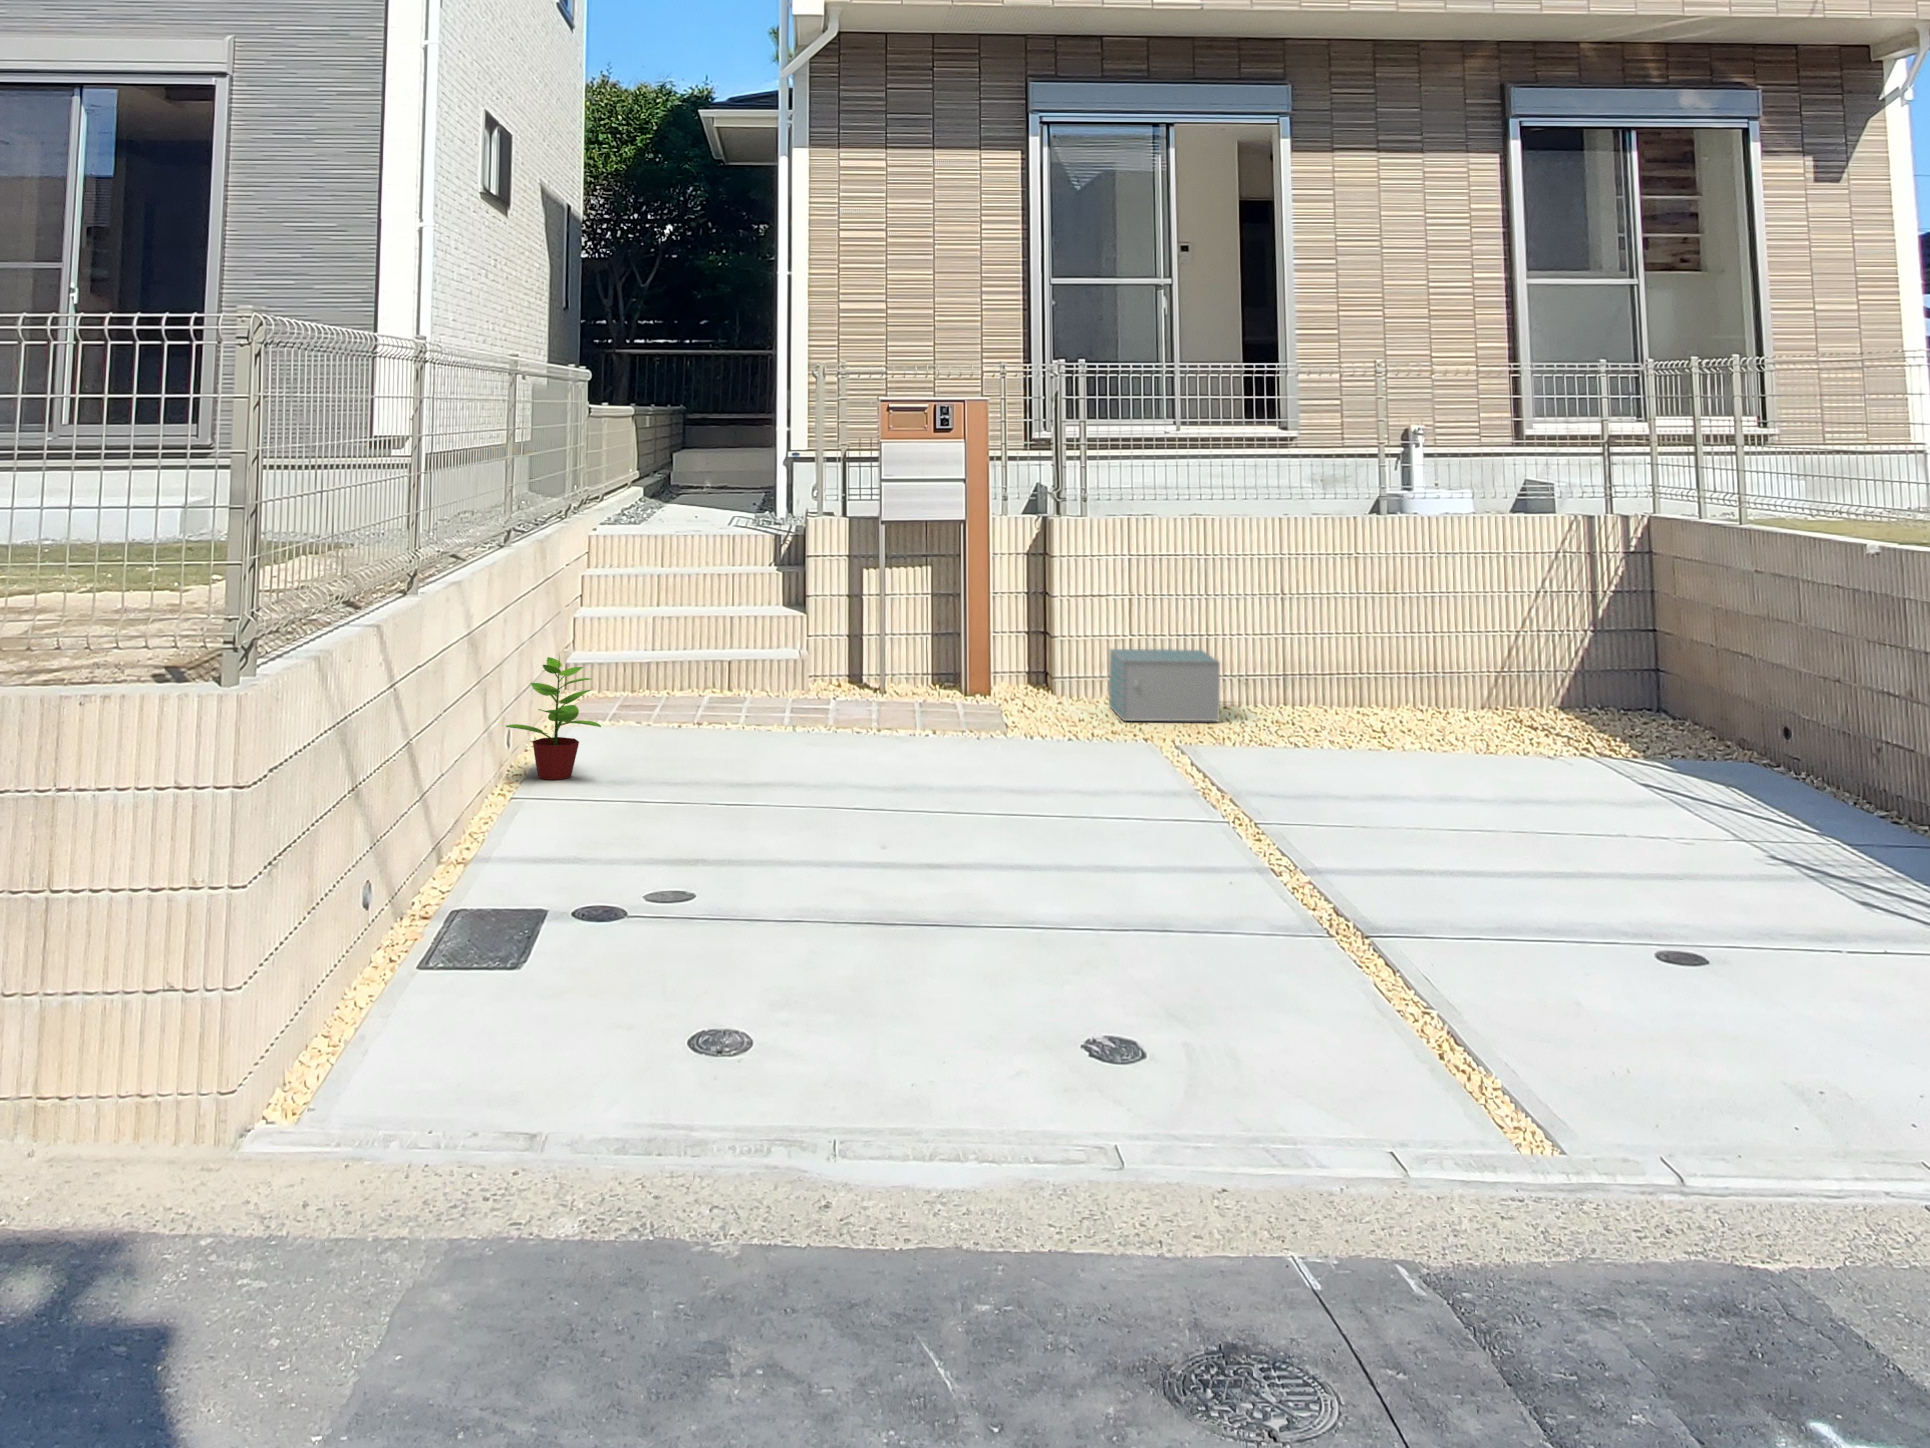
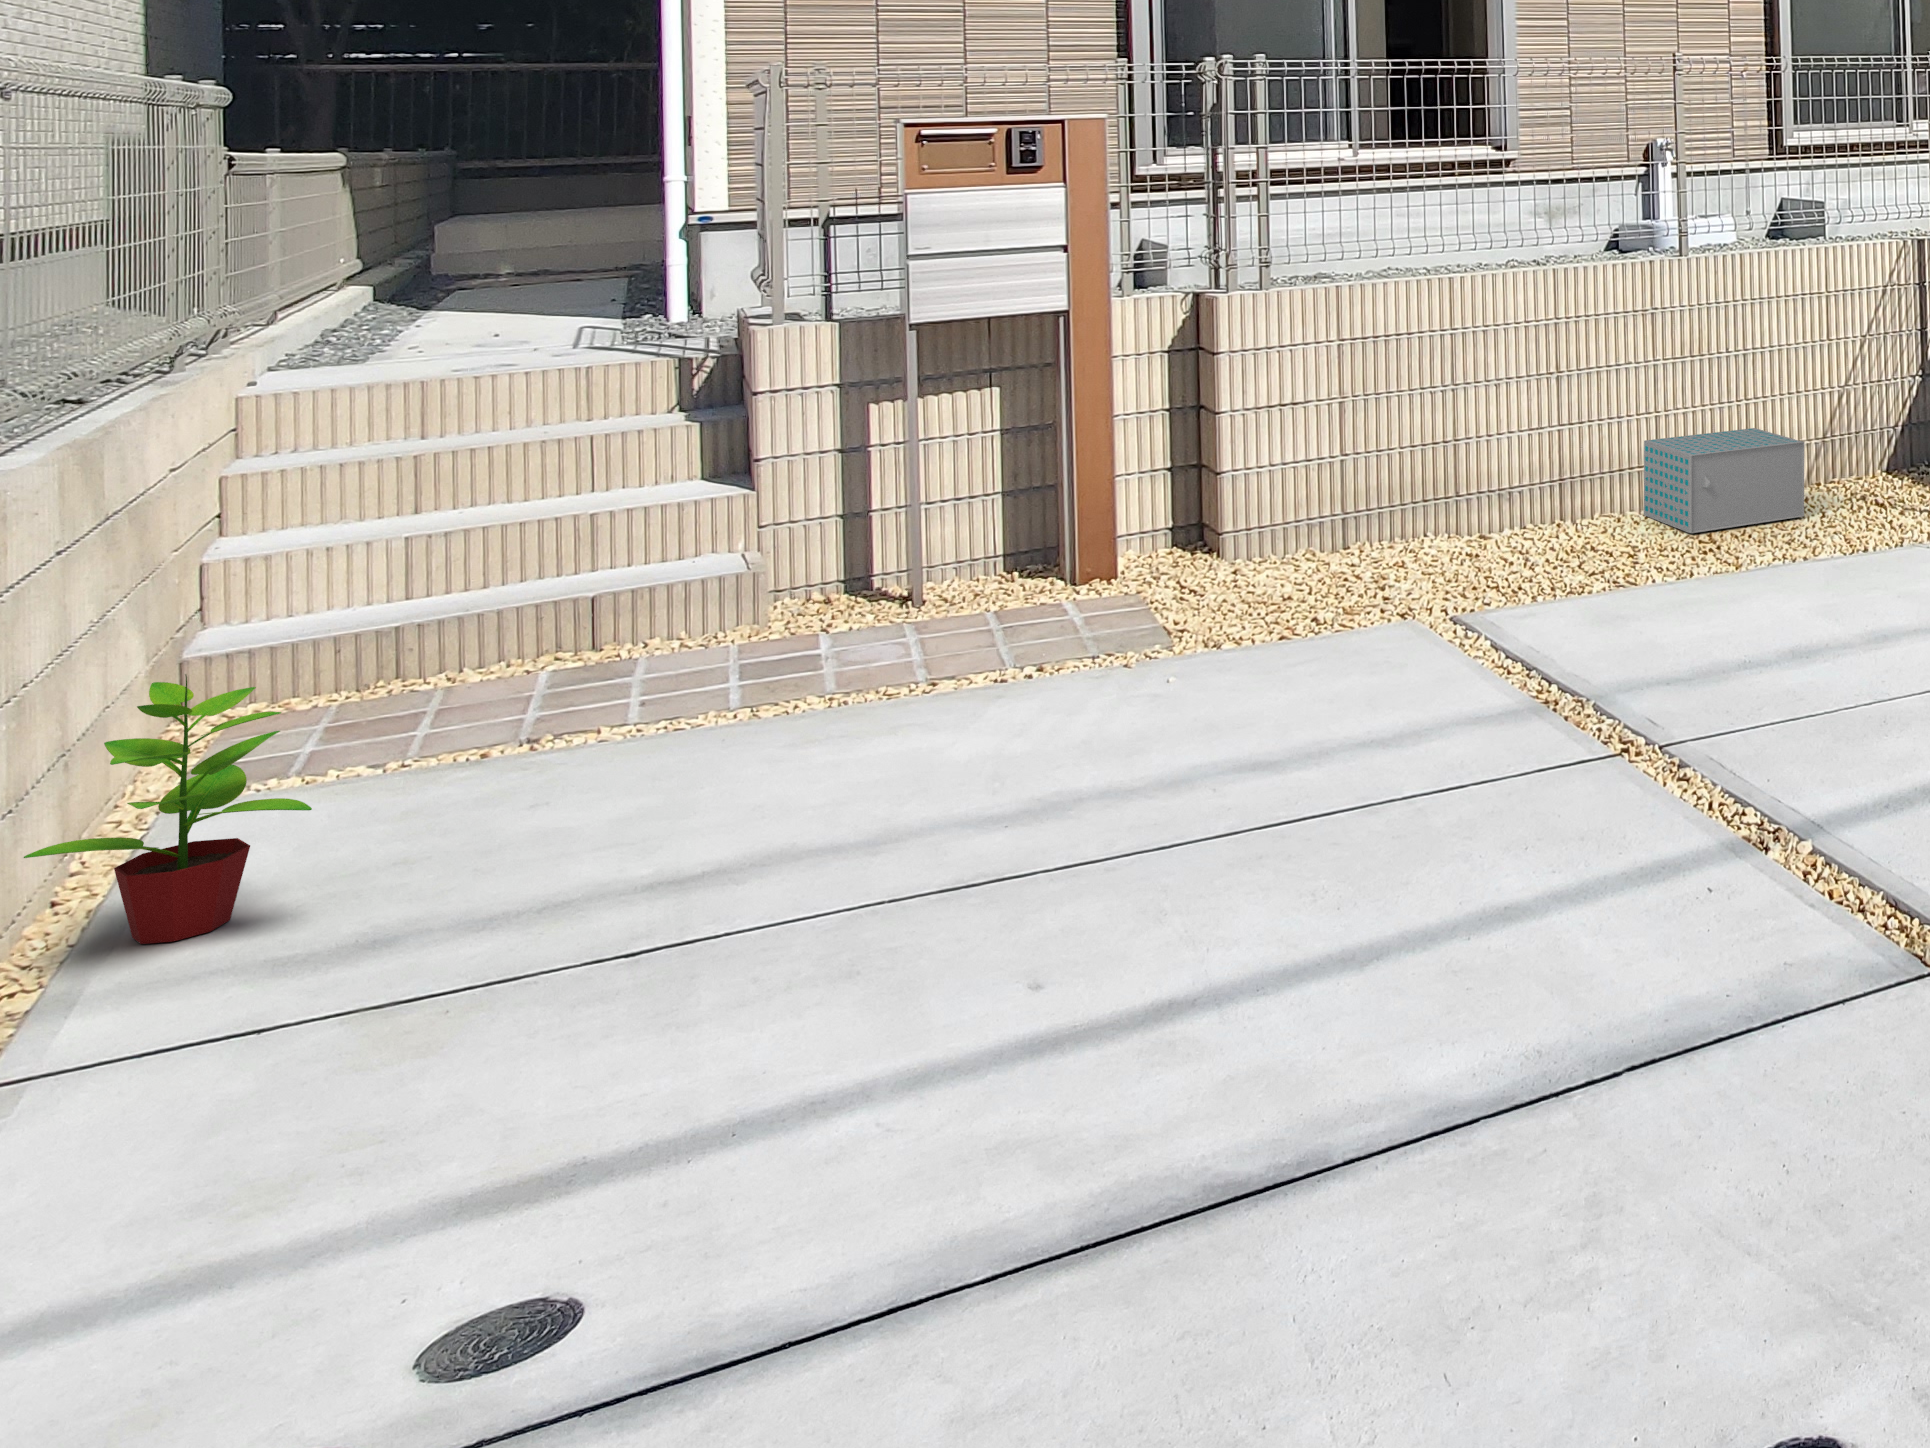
storage box: present [1109,649,1220,721] -> present [1644,428,1804,533]

